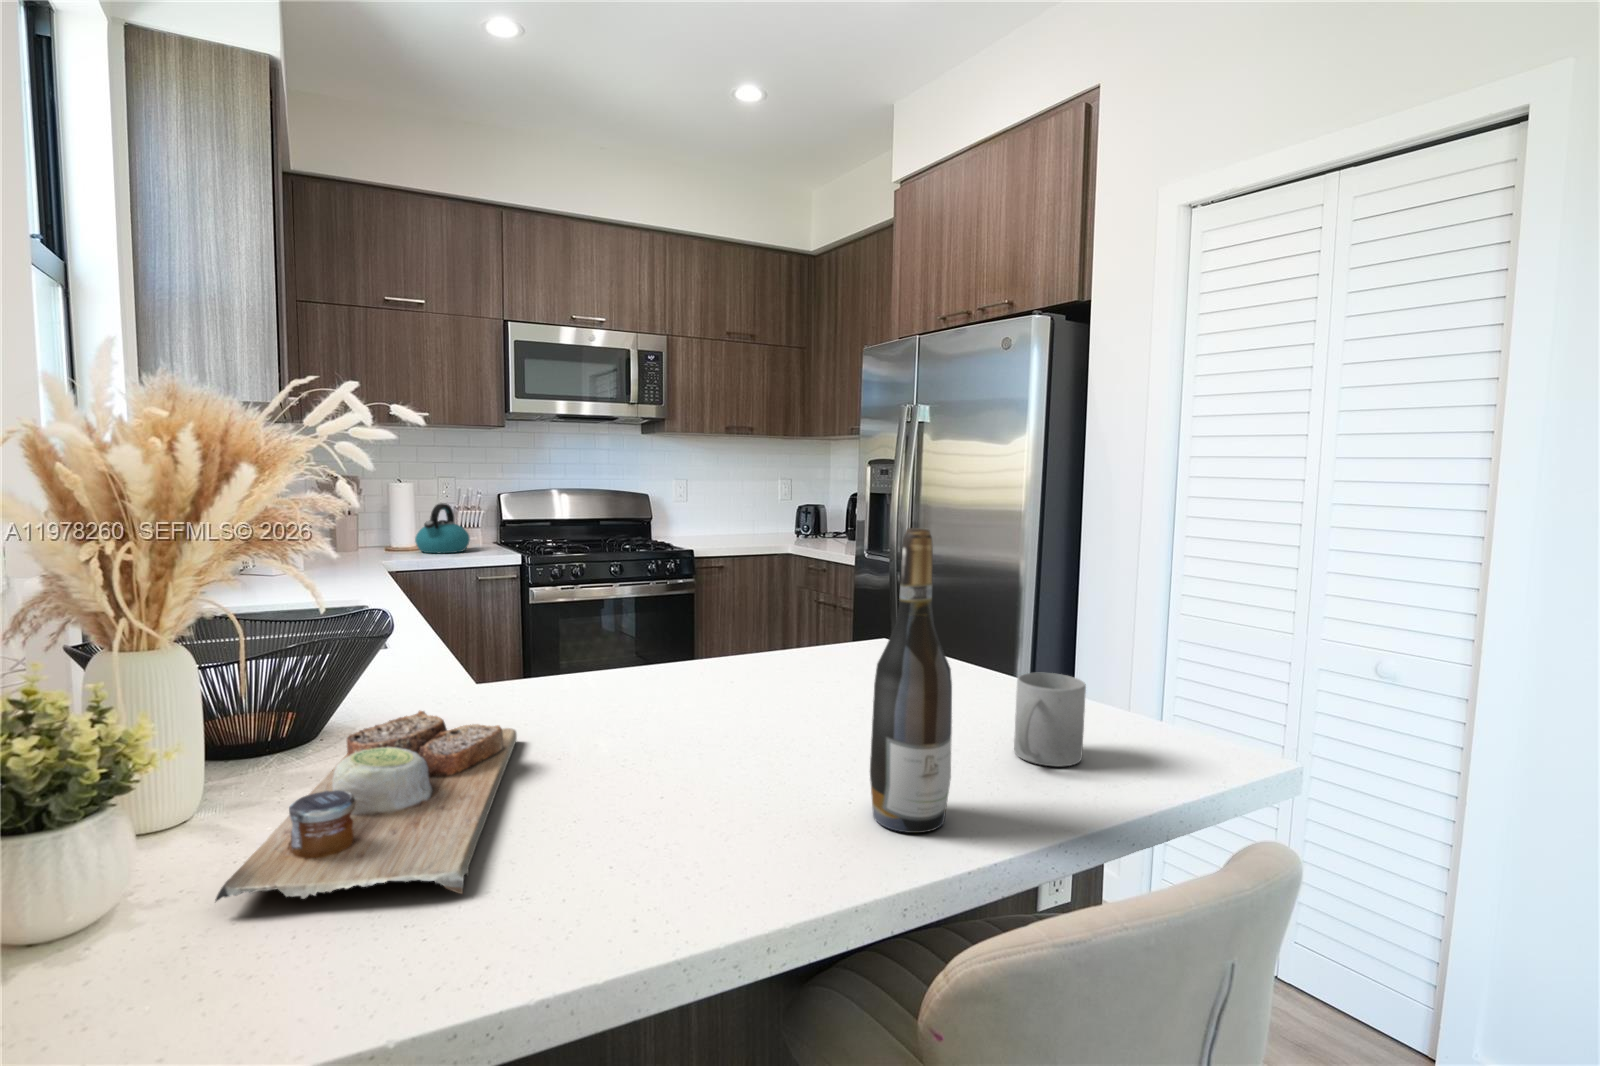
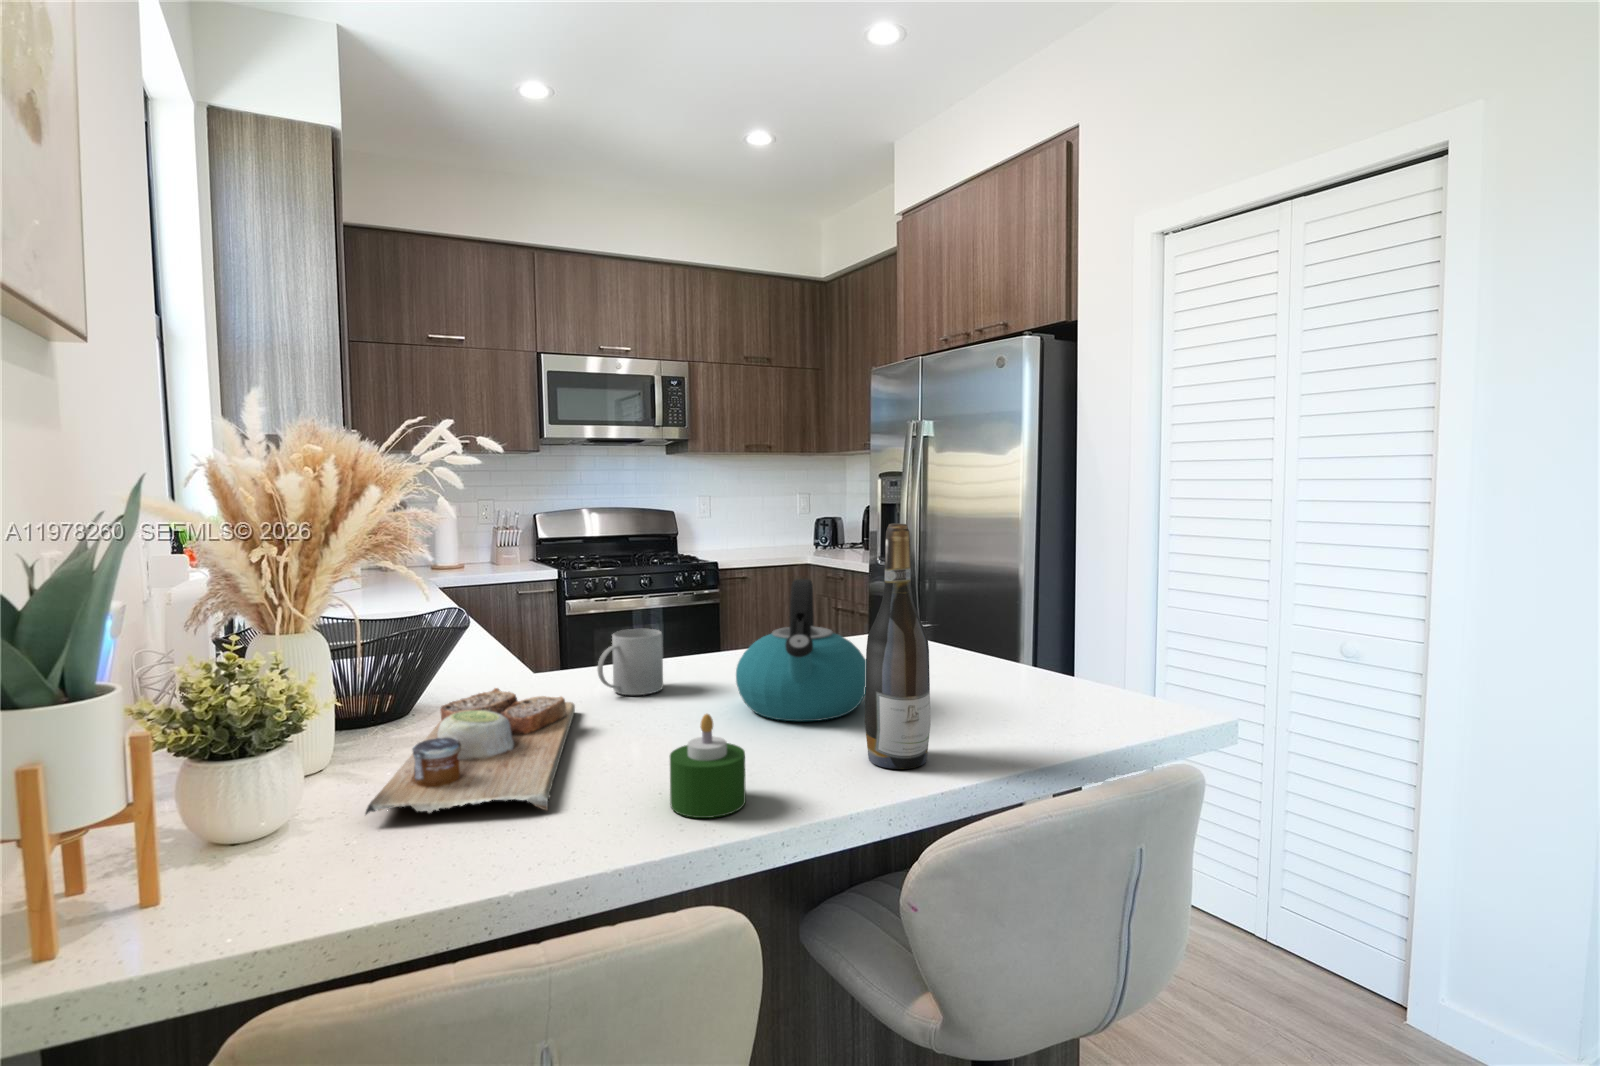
kettle: present [415,503,470,553] -> present [736,579,866,721]
mug: present [1014,673,1086,766] -> present [597,629,663,695]
candle: none [624,770,722,909] -> present [670,714,746,818]

